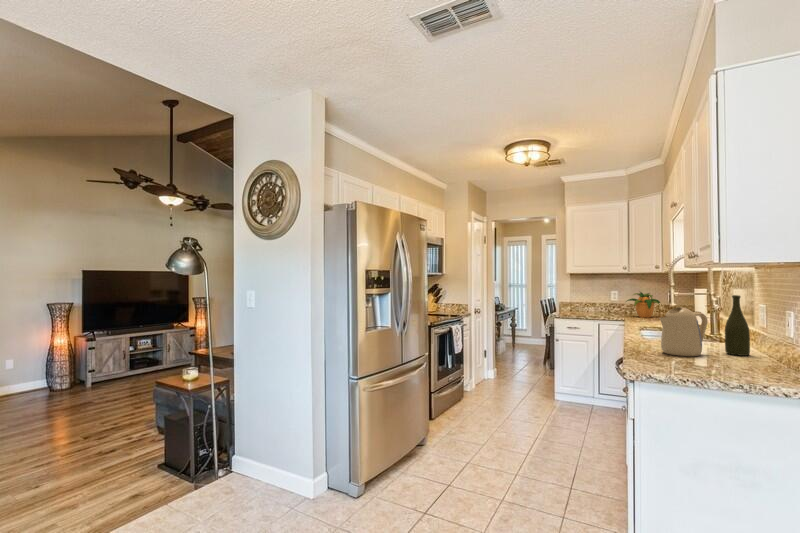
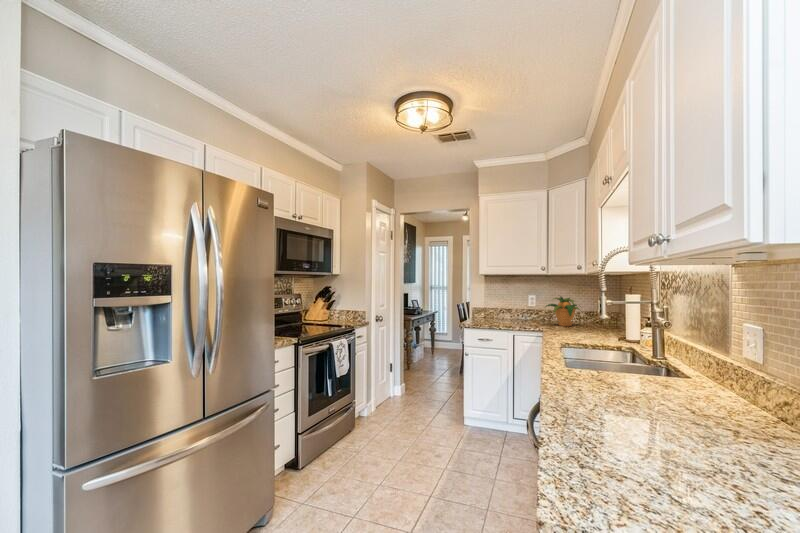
bottle: present [725,295,750,356] -> none [712,311,759,424]
kettle: present [659,307,707,356] -> none [603,334,685,431]

